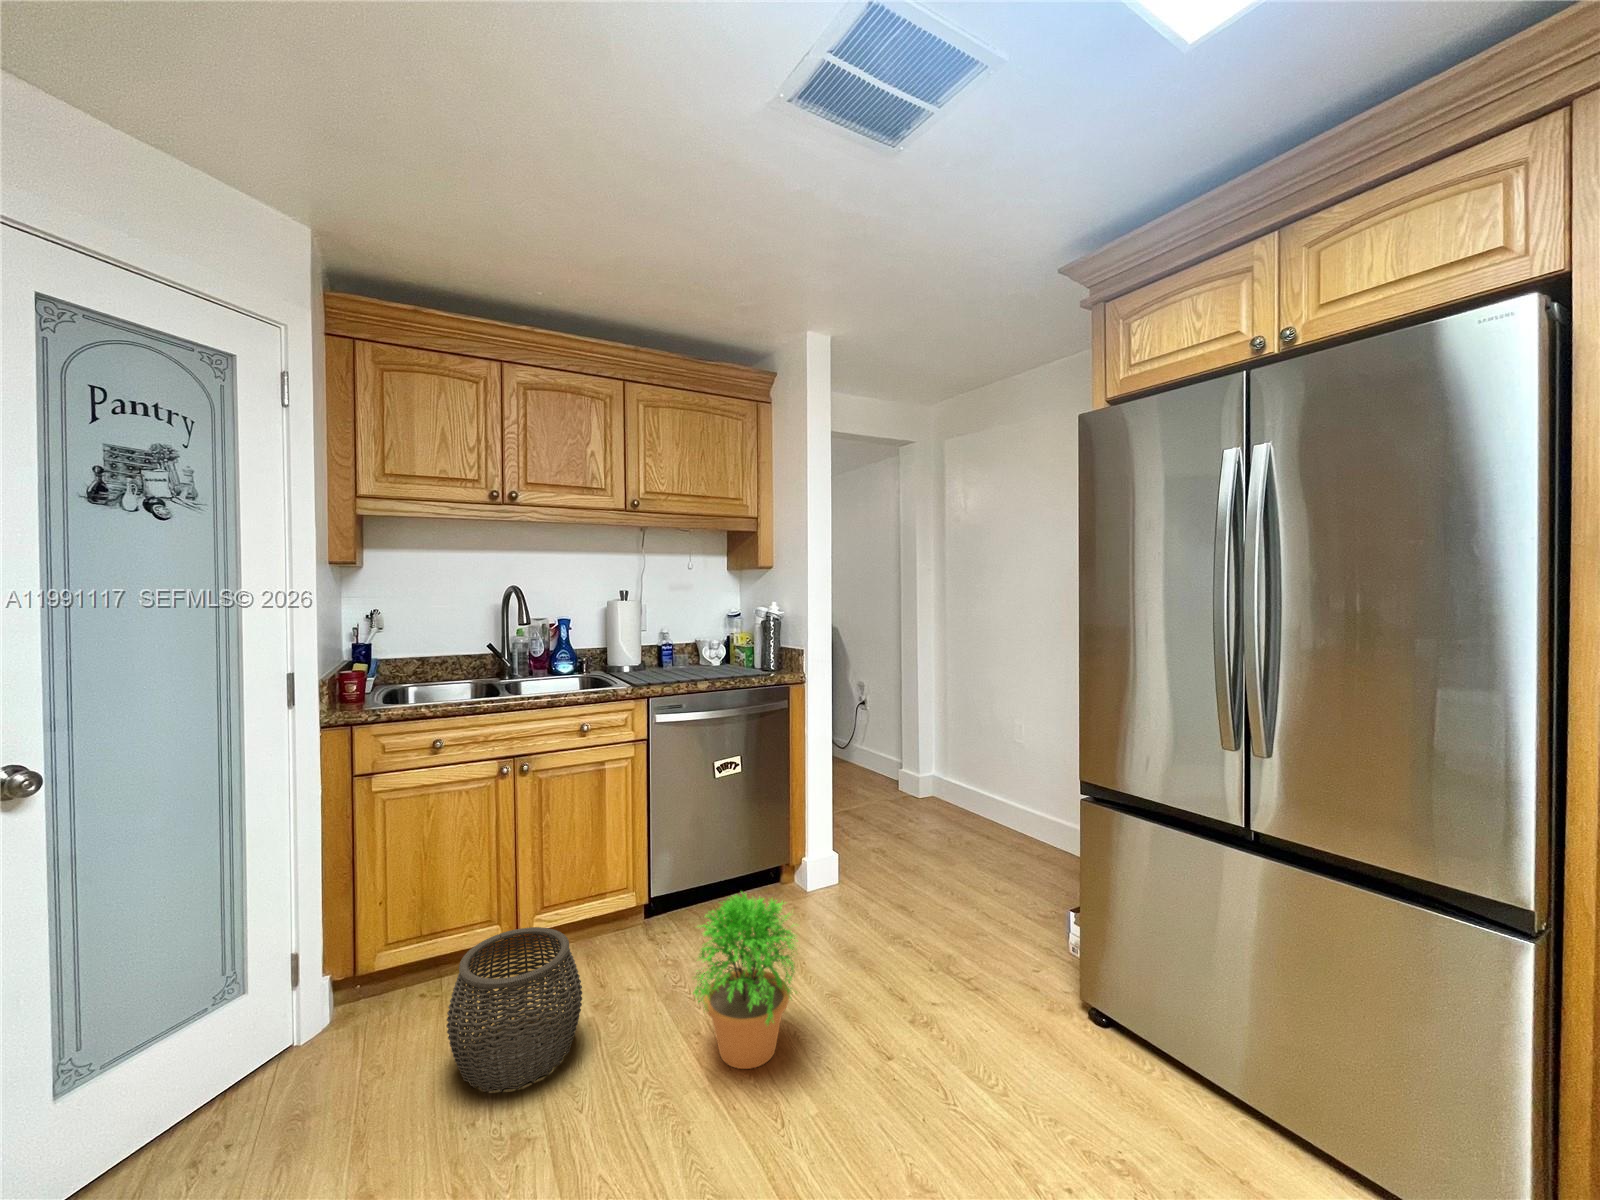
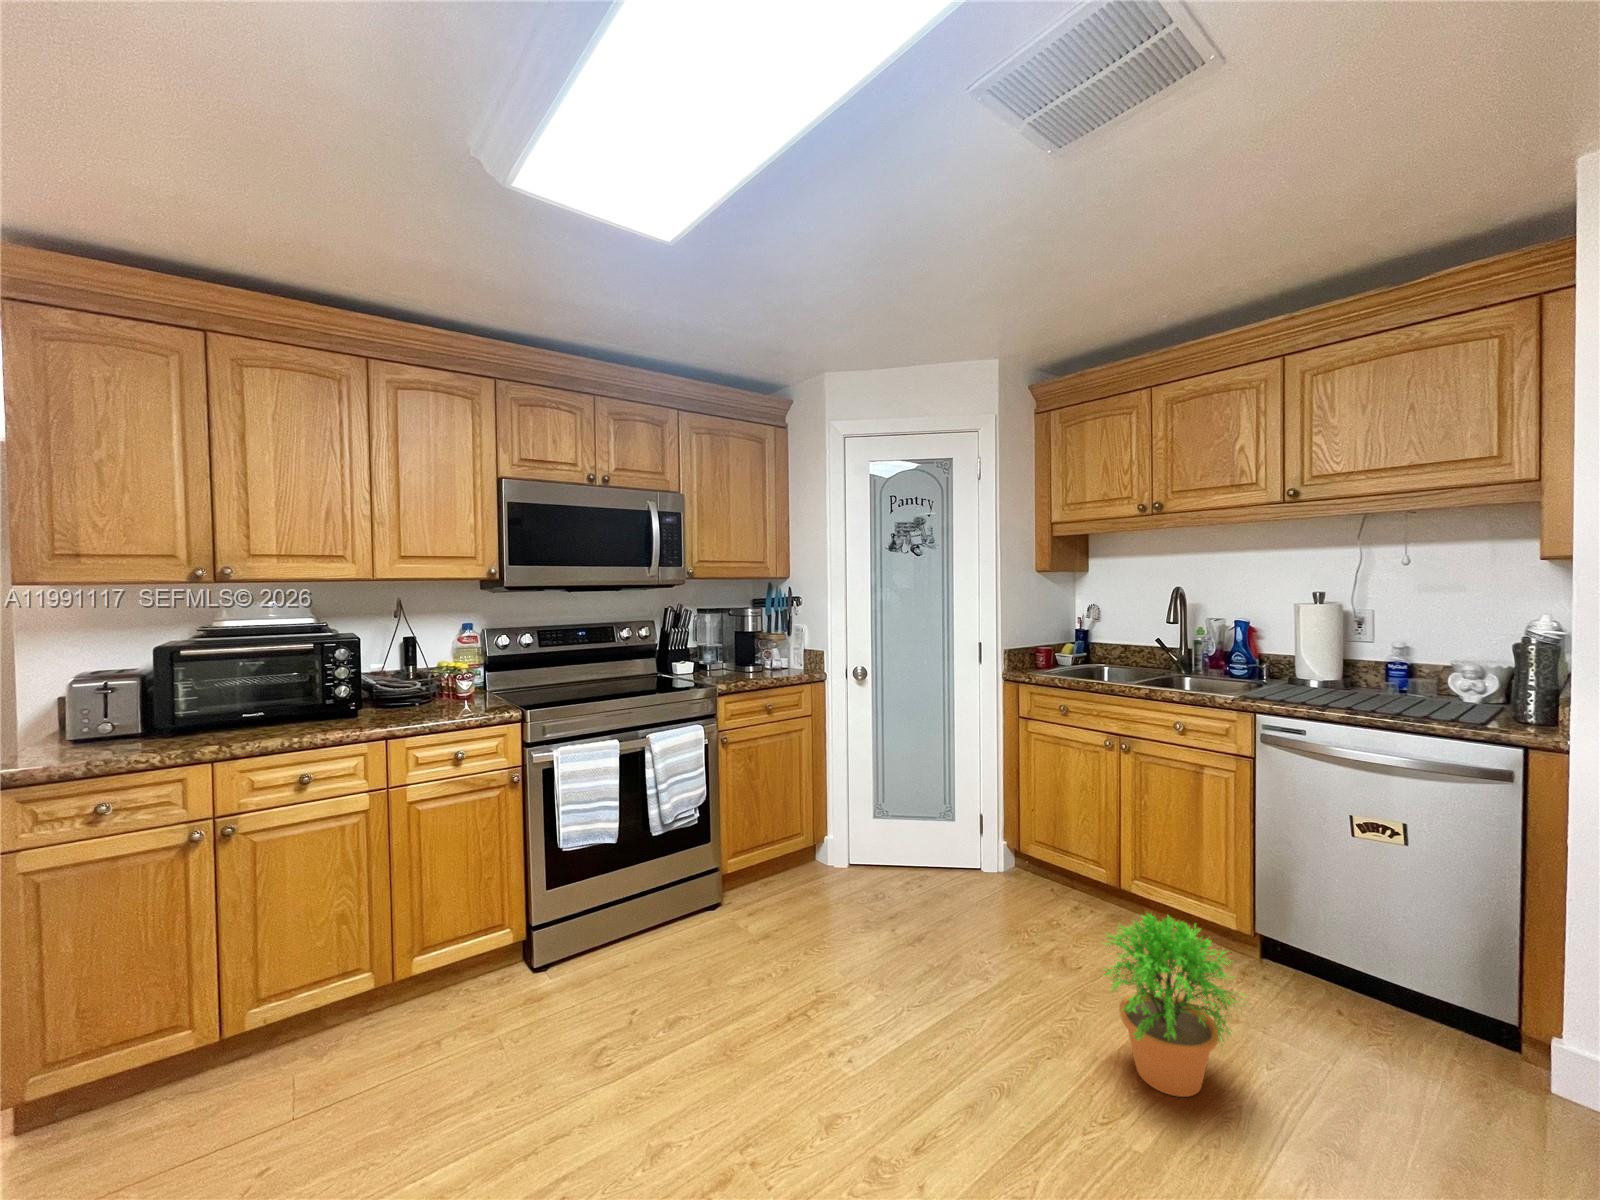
woven basket: present [447,927,582,1092] -> none [991,855,1092,970]

